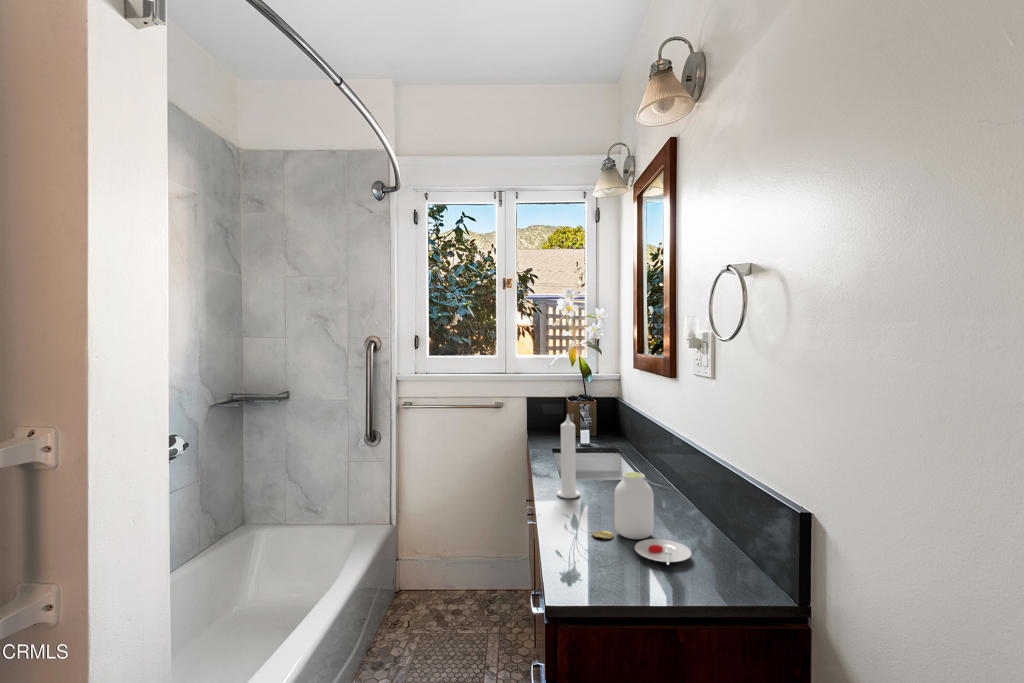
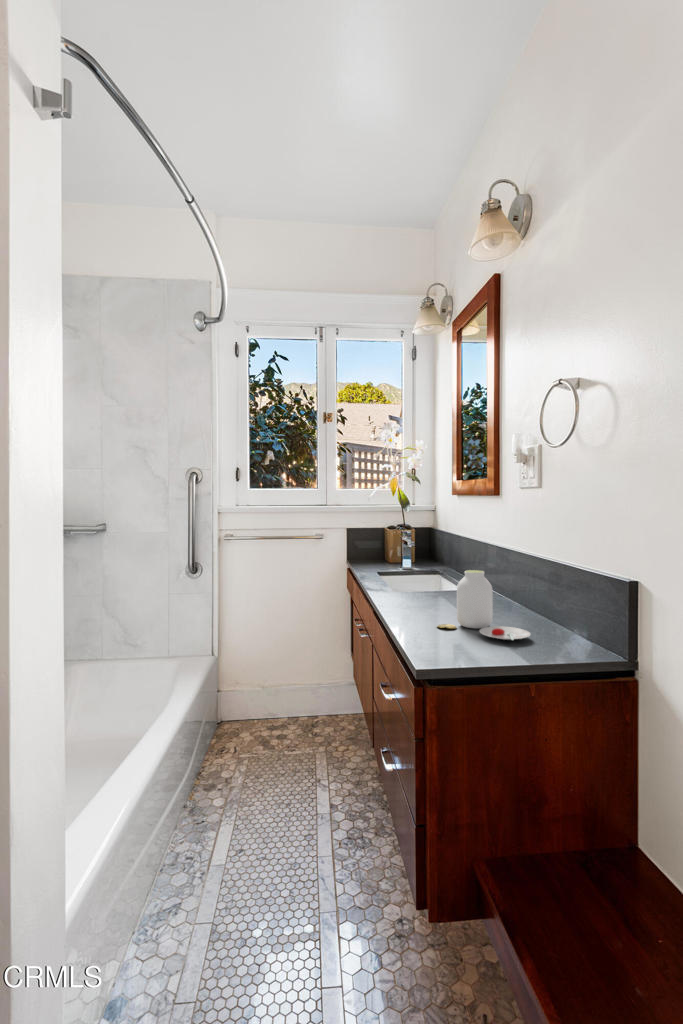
candle: present [557,415,580,498] -> none [394,528,415,605]

